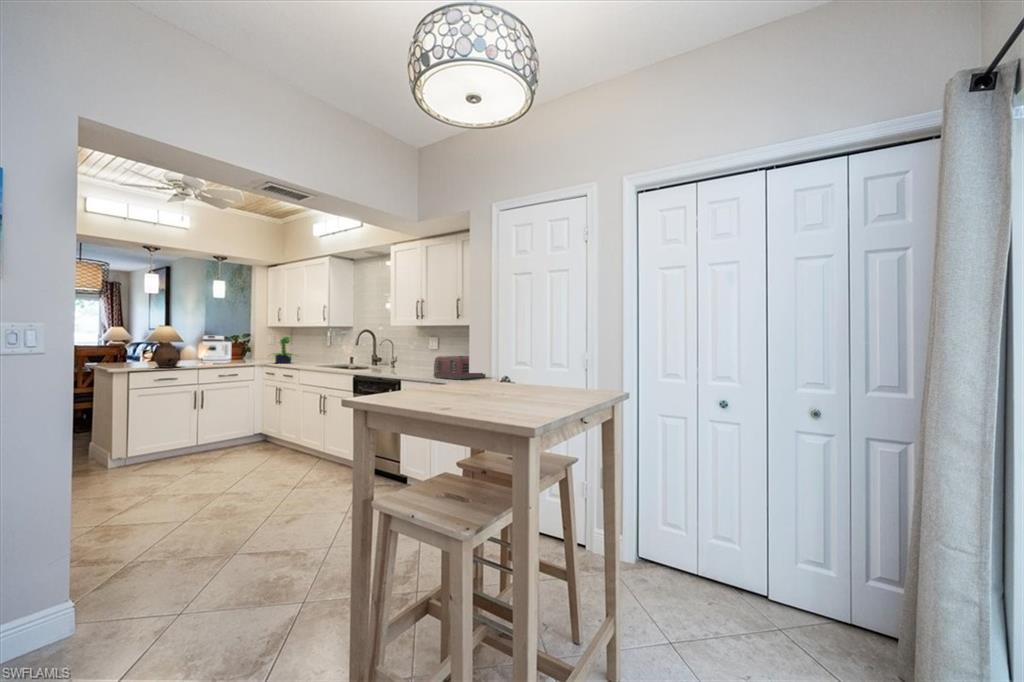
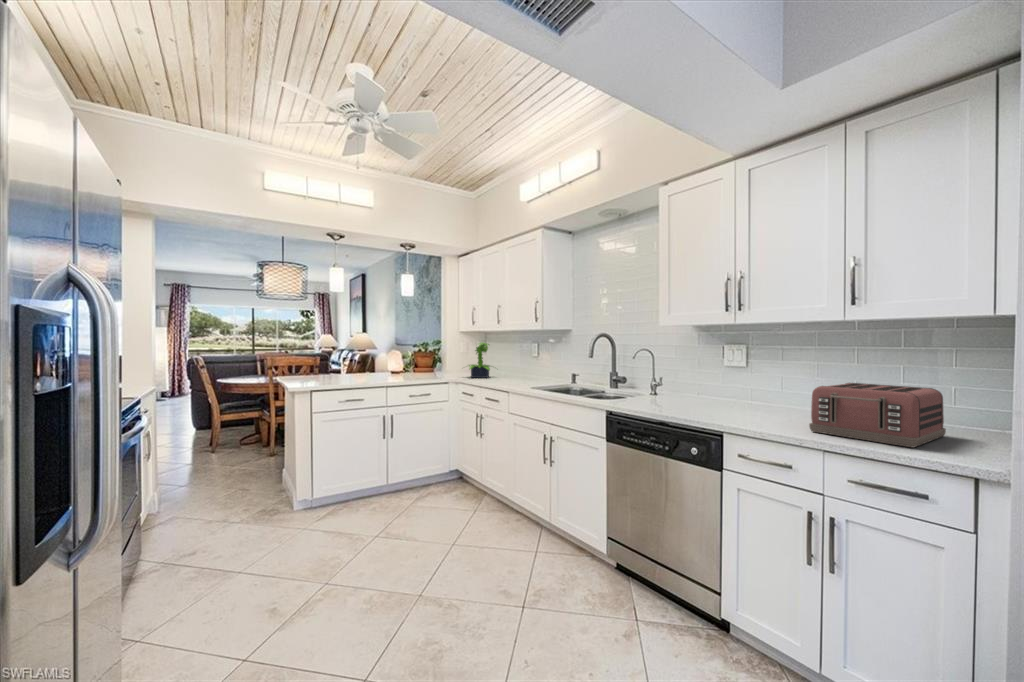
coffee maker: present [202,336,232,363] -> none [391,343,422,378]
ceramic pitcher: present [151,340,179,368] -> none [336,350,372,386]

